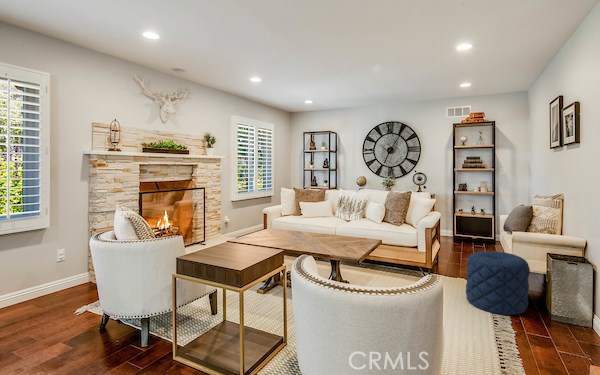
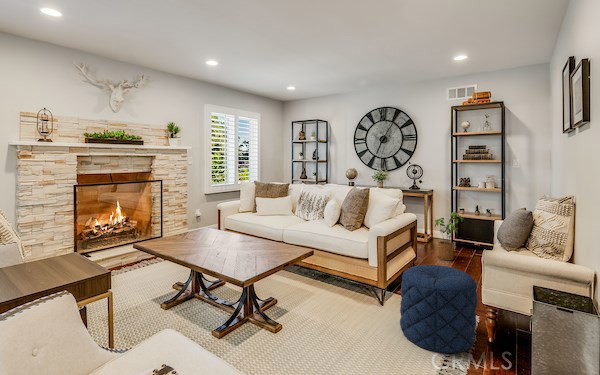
house plant: none [450,212,475,253] -> present [435,212,463,260]

